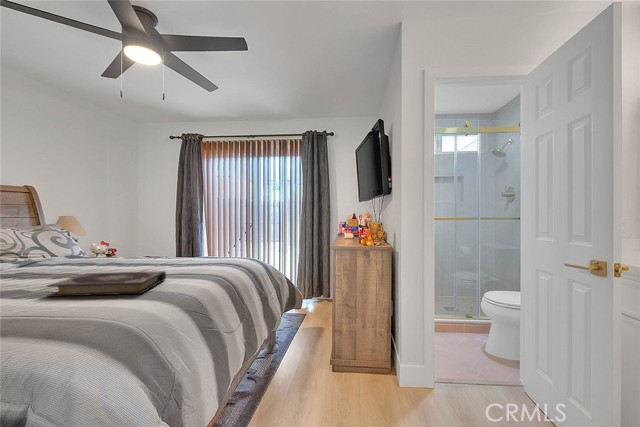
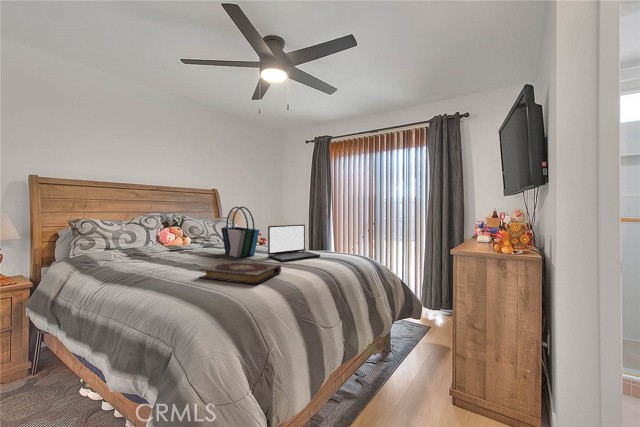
tote bag: none [61,206,126,270] -> present [221,207,260,257]
laptop: none [138,228,204,270] -> present [268,225,320,262]

